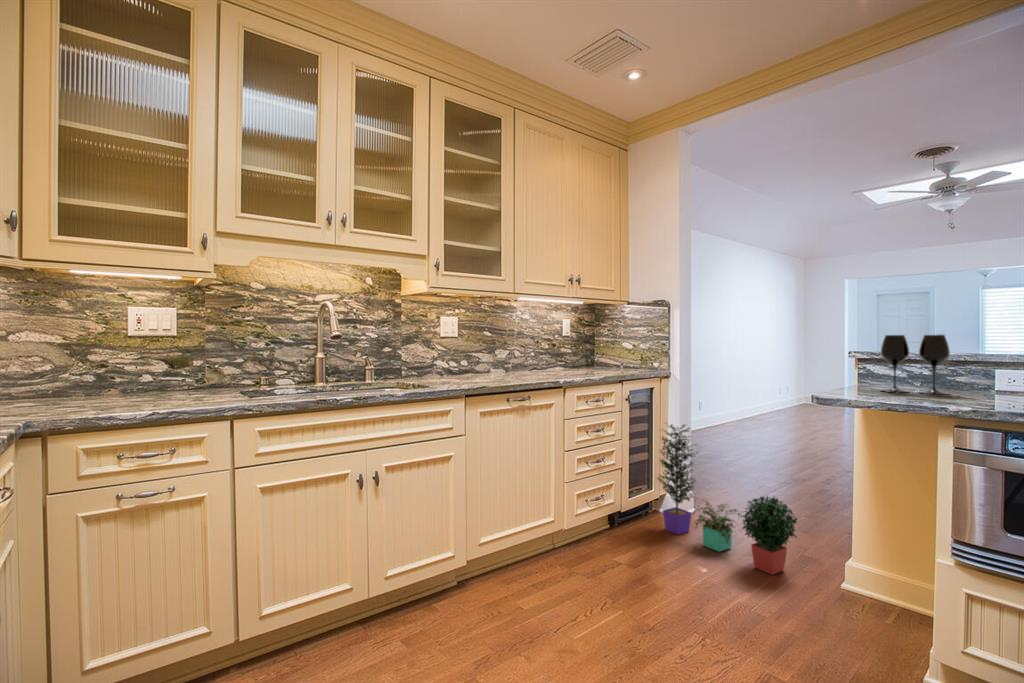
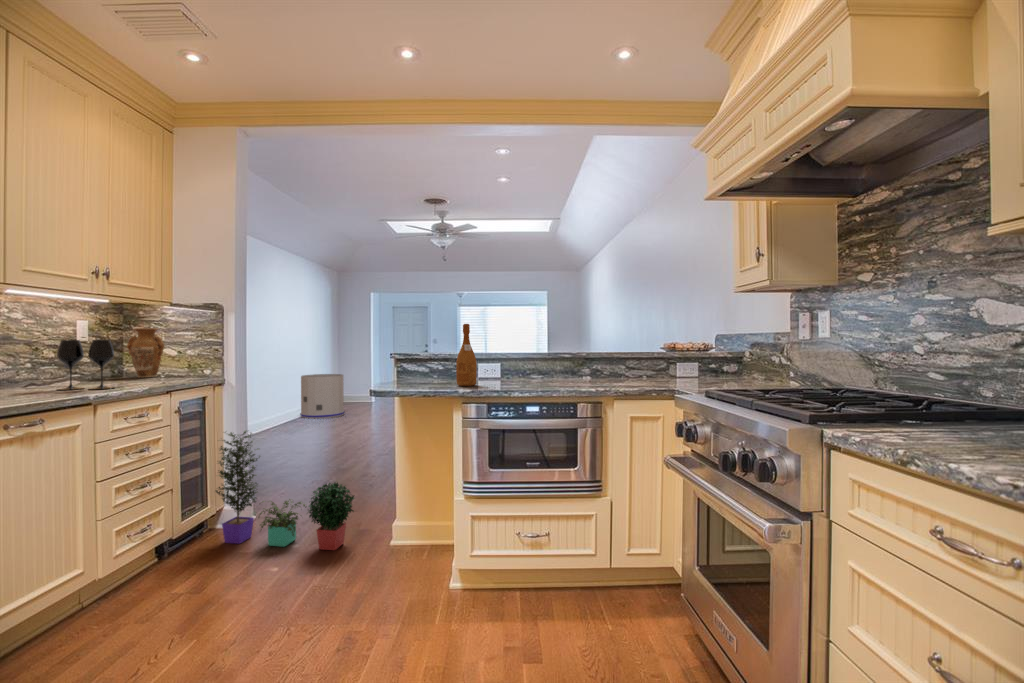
wine bottle: none [949,309,989,402] -> present [456,324,477,386]
vase: none [596,324,622,367] -> present [127,328,165,377]
wine glass: present [881,335,950,394] -> present [57,340,114,390]
trash can: none [762,373,815,423] -> present [300,374,344,419]

